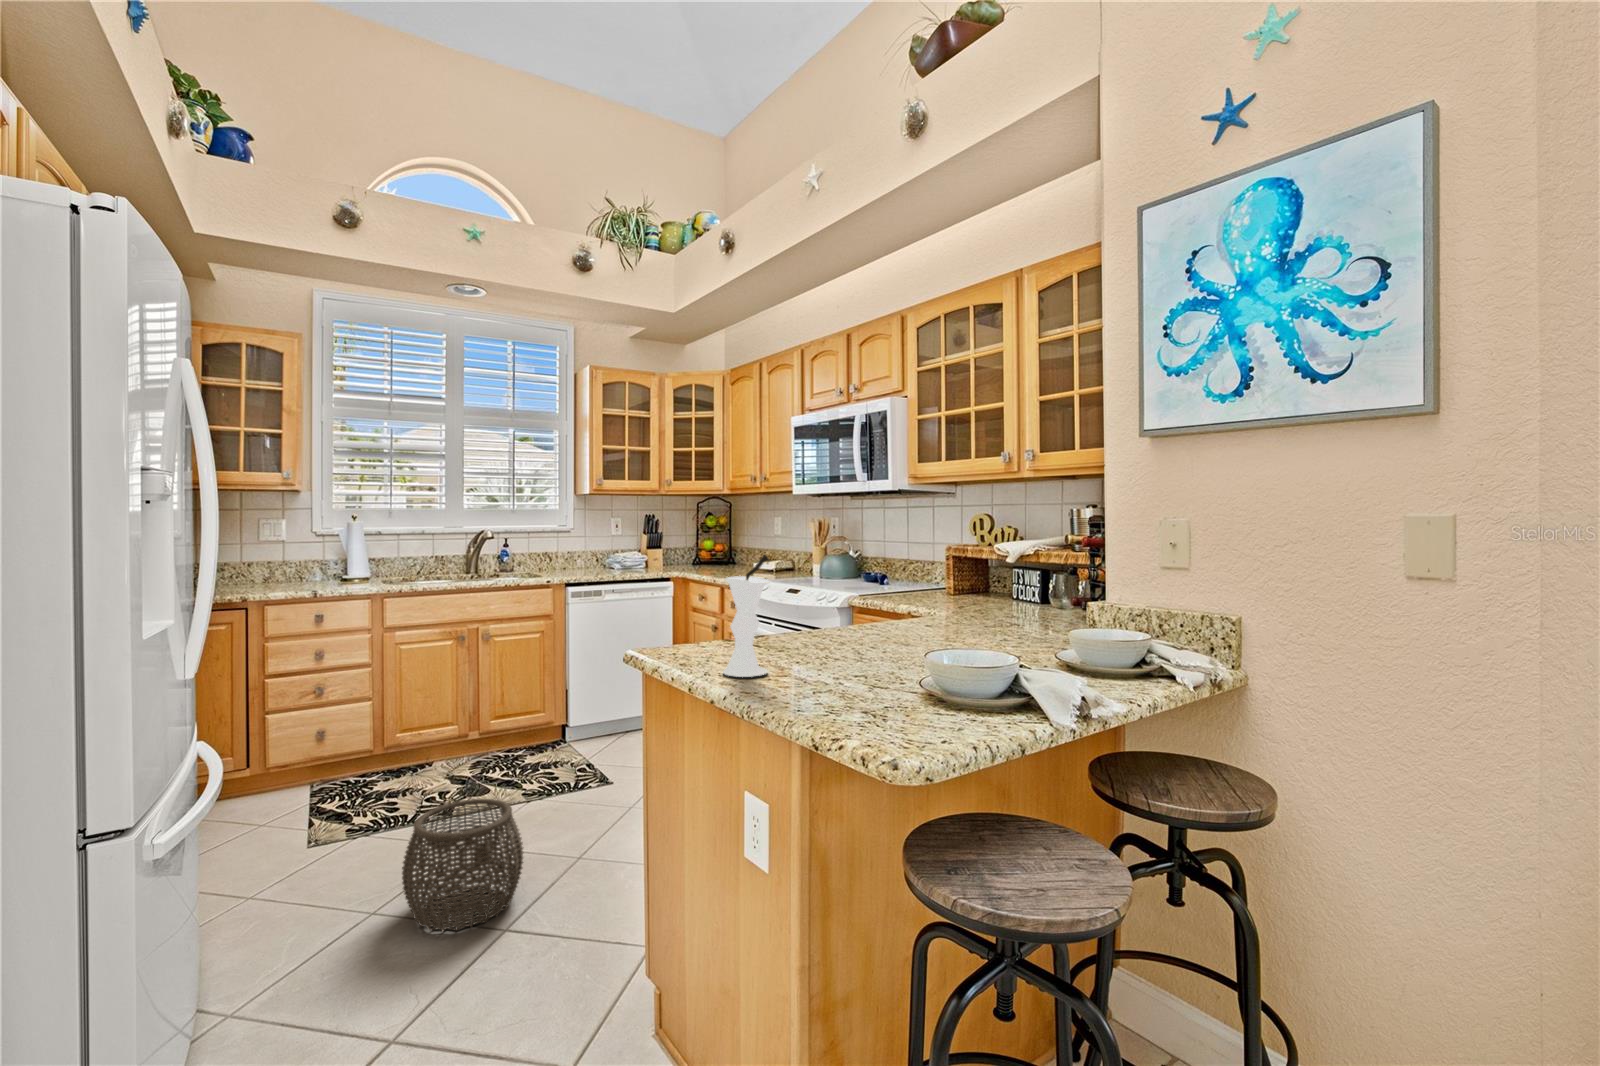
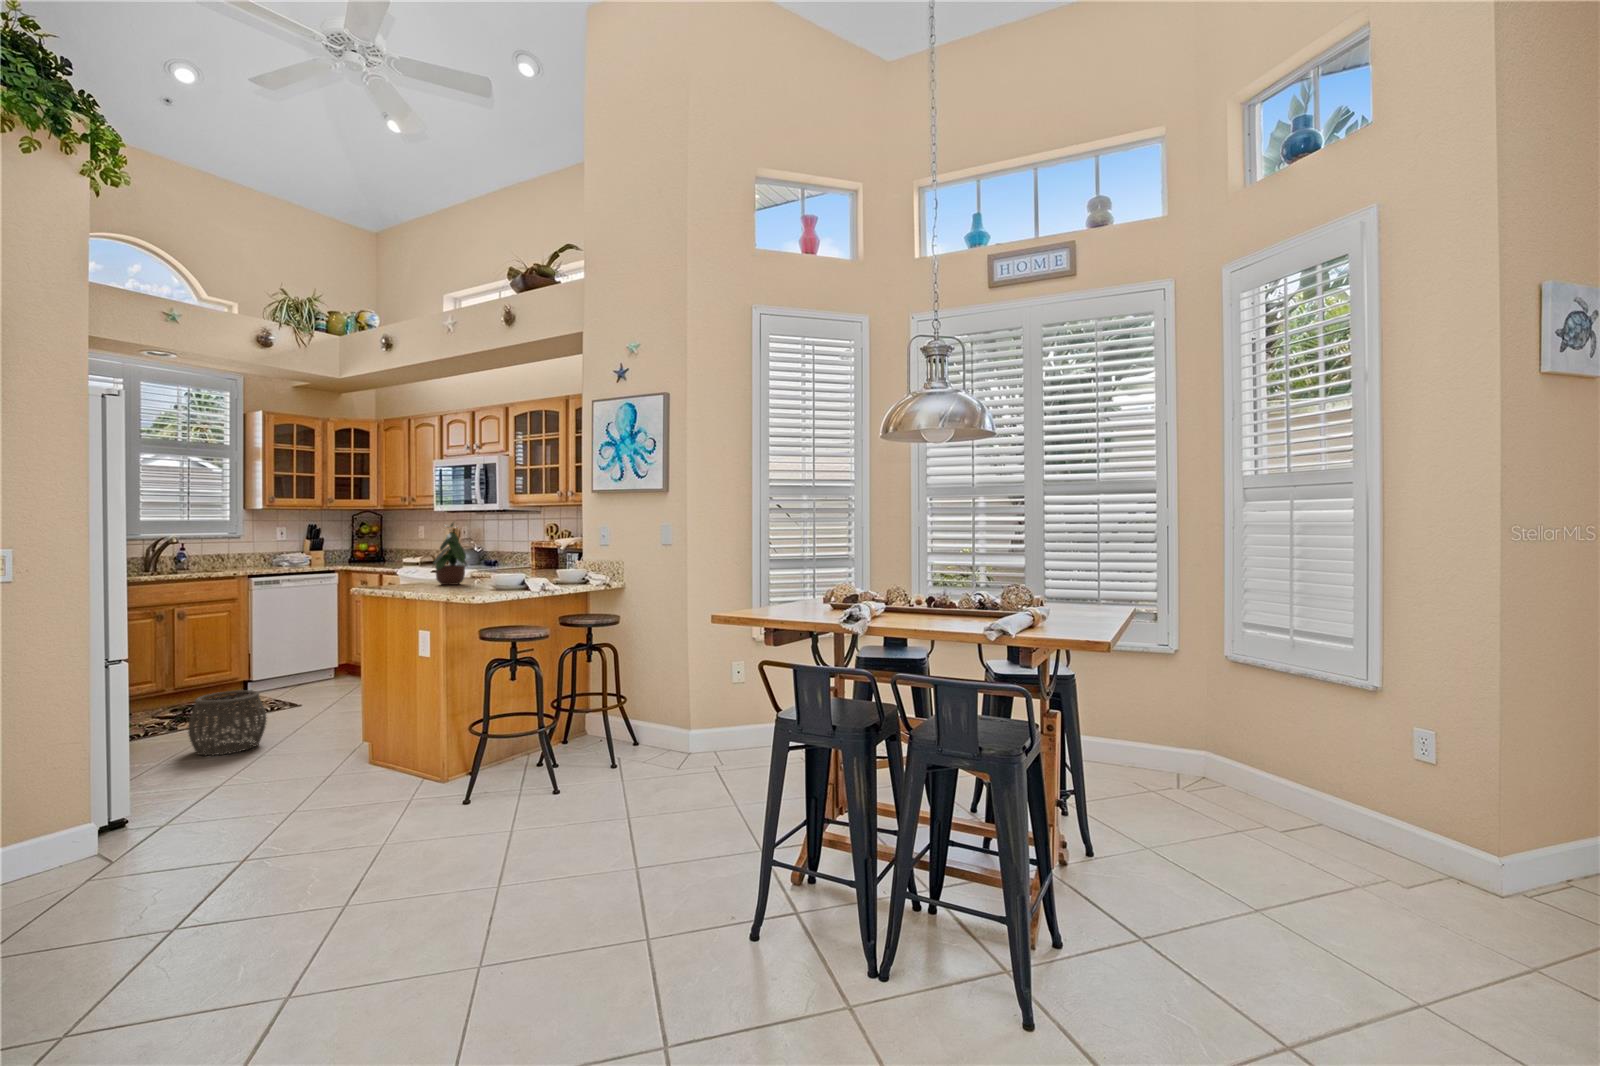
potted plant: none [775,508,864,659] -> present [433,523,467,585]
vase: present [723,554,769,677] -> none [406,540,427,588]

